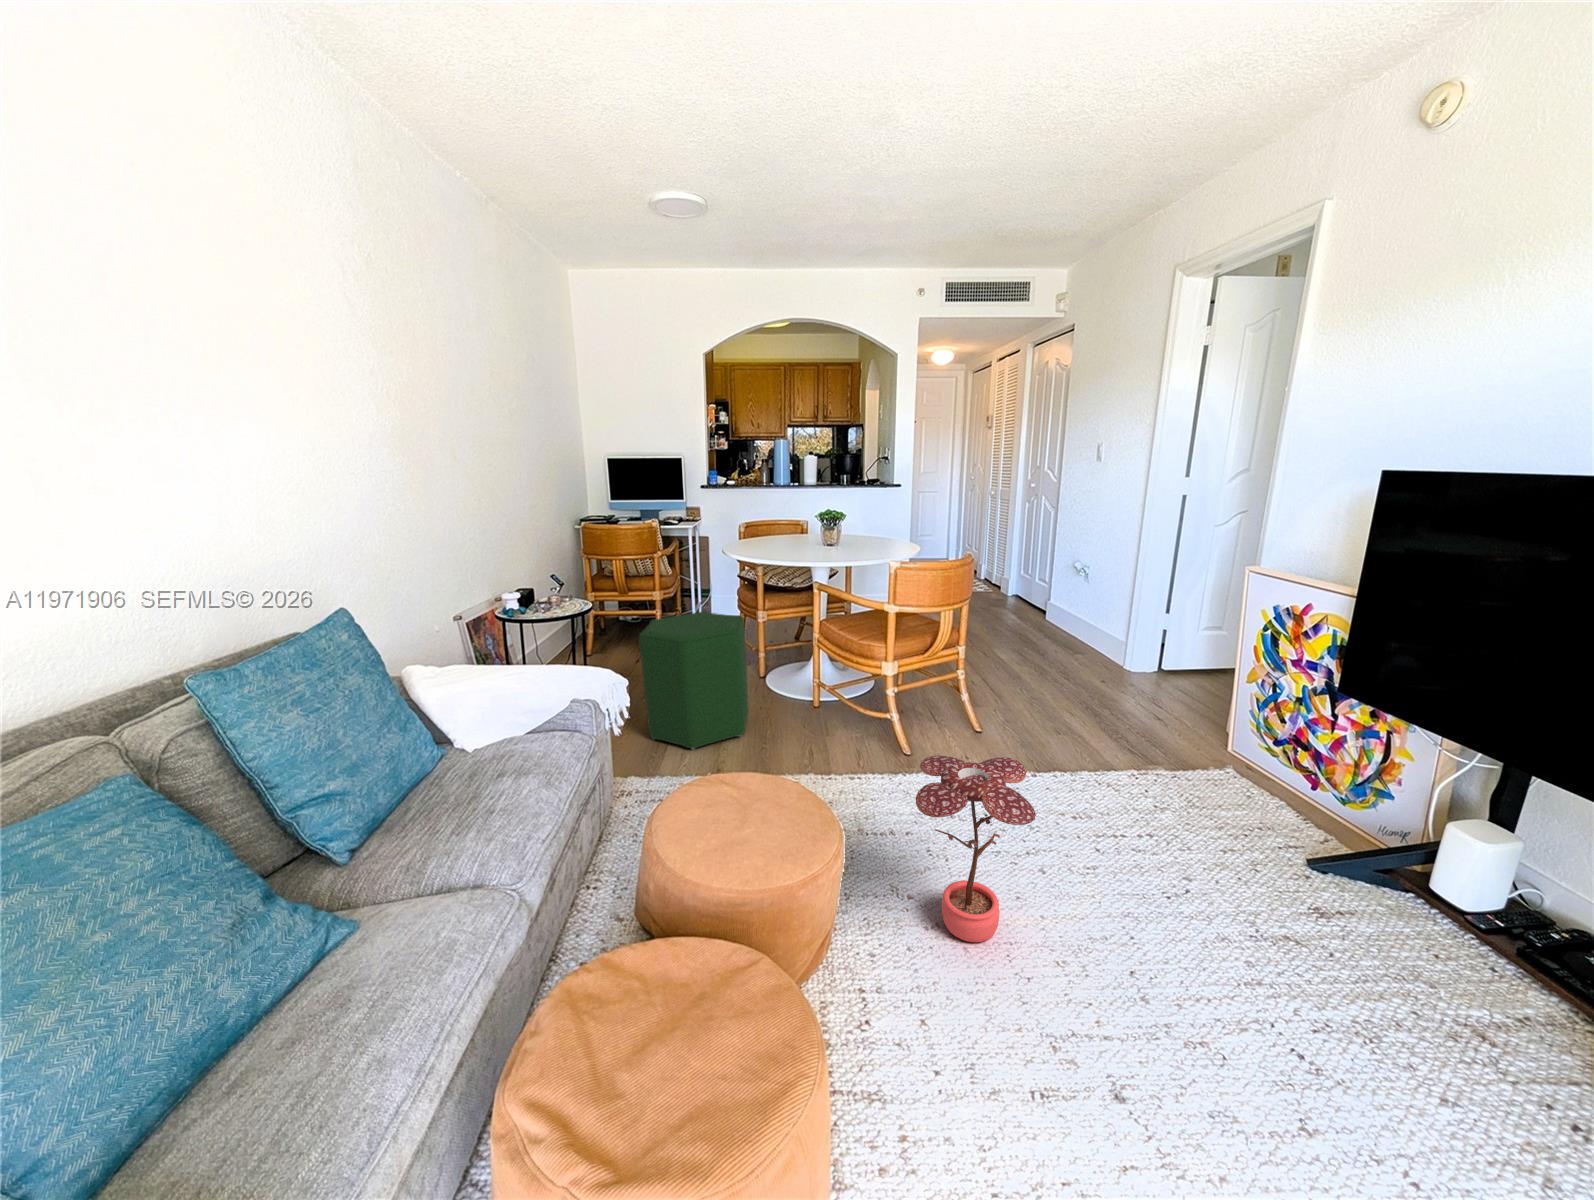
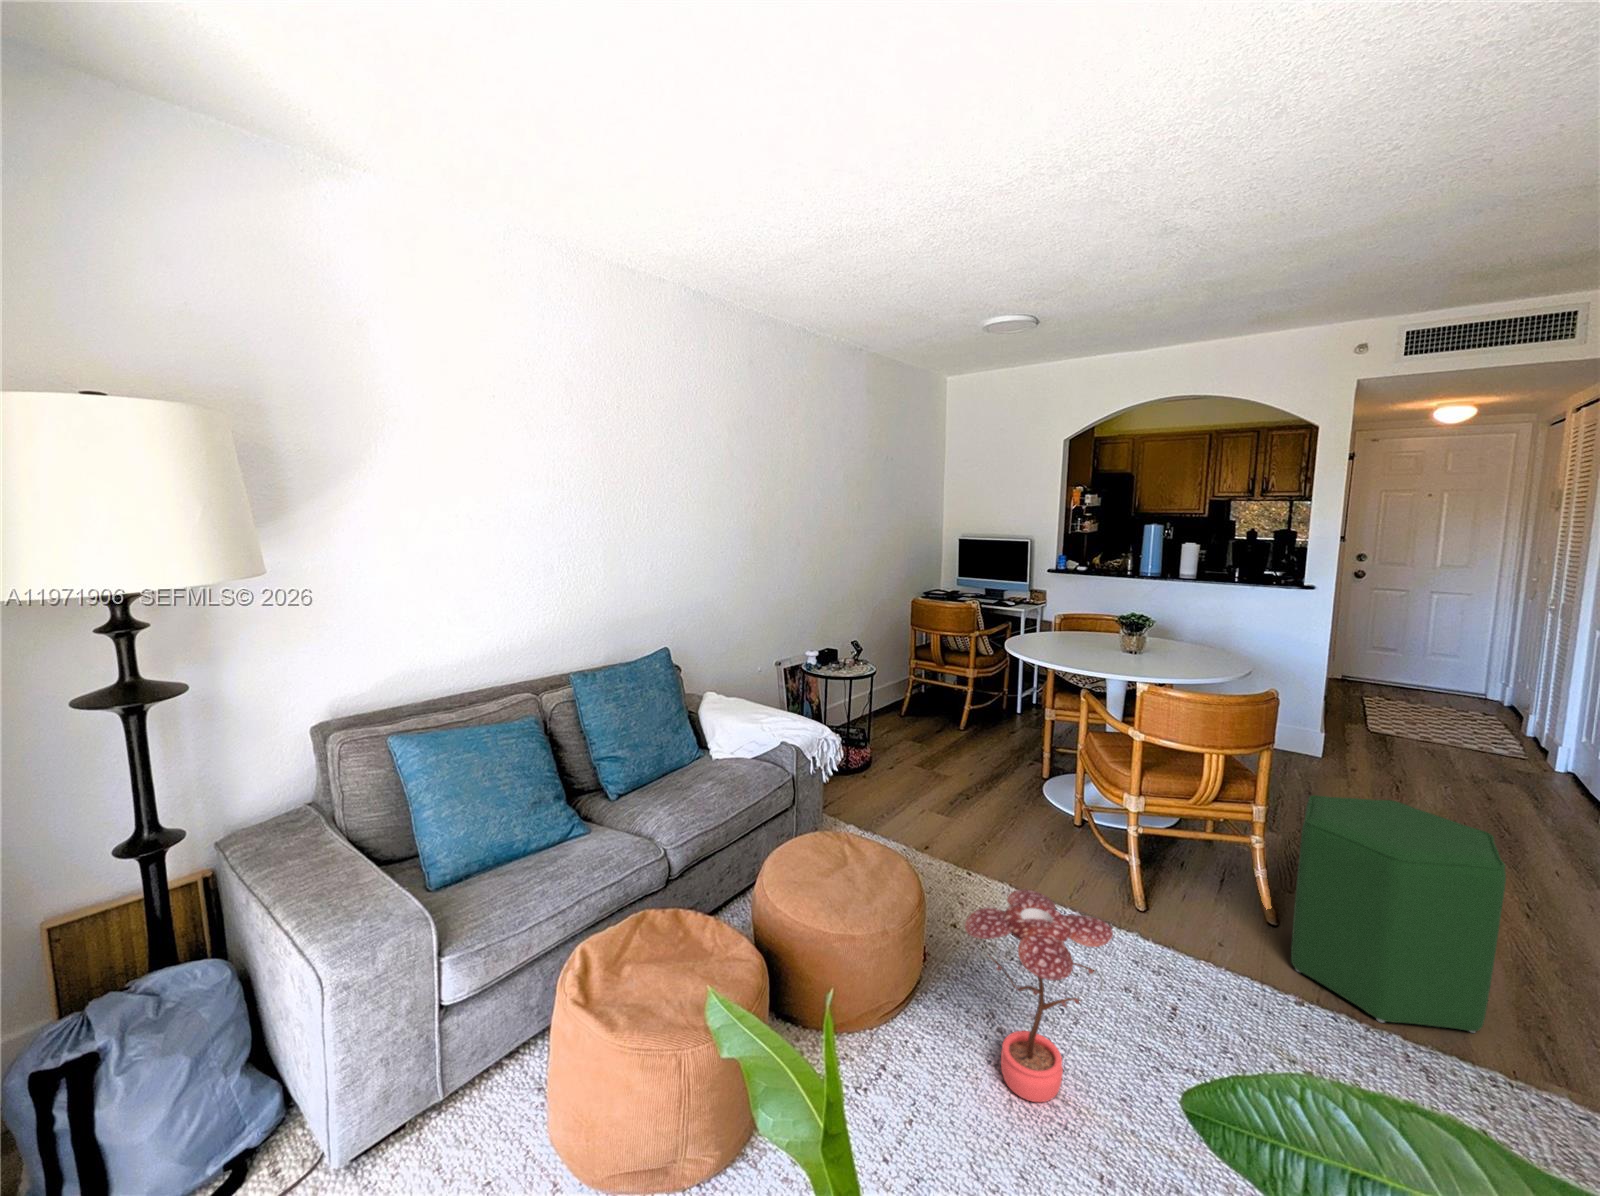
ottoman: present [639,612,748,750] -> present [1291,795,1506,1033]

